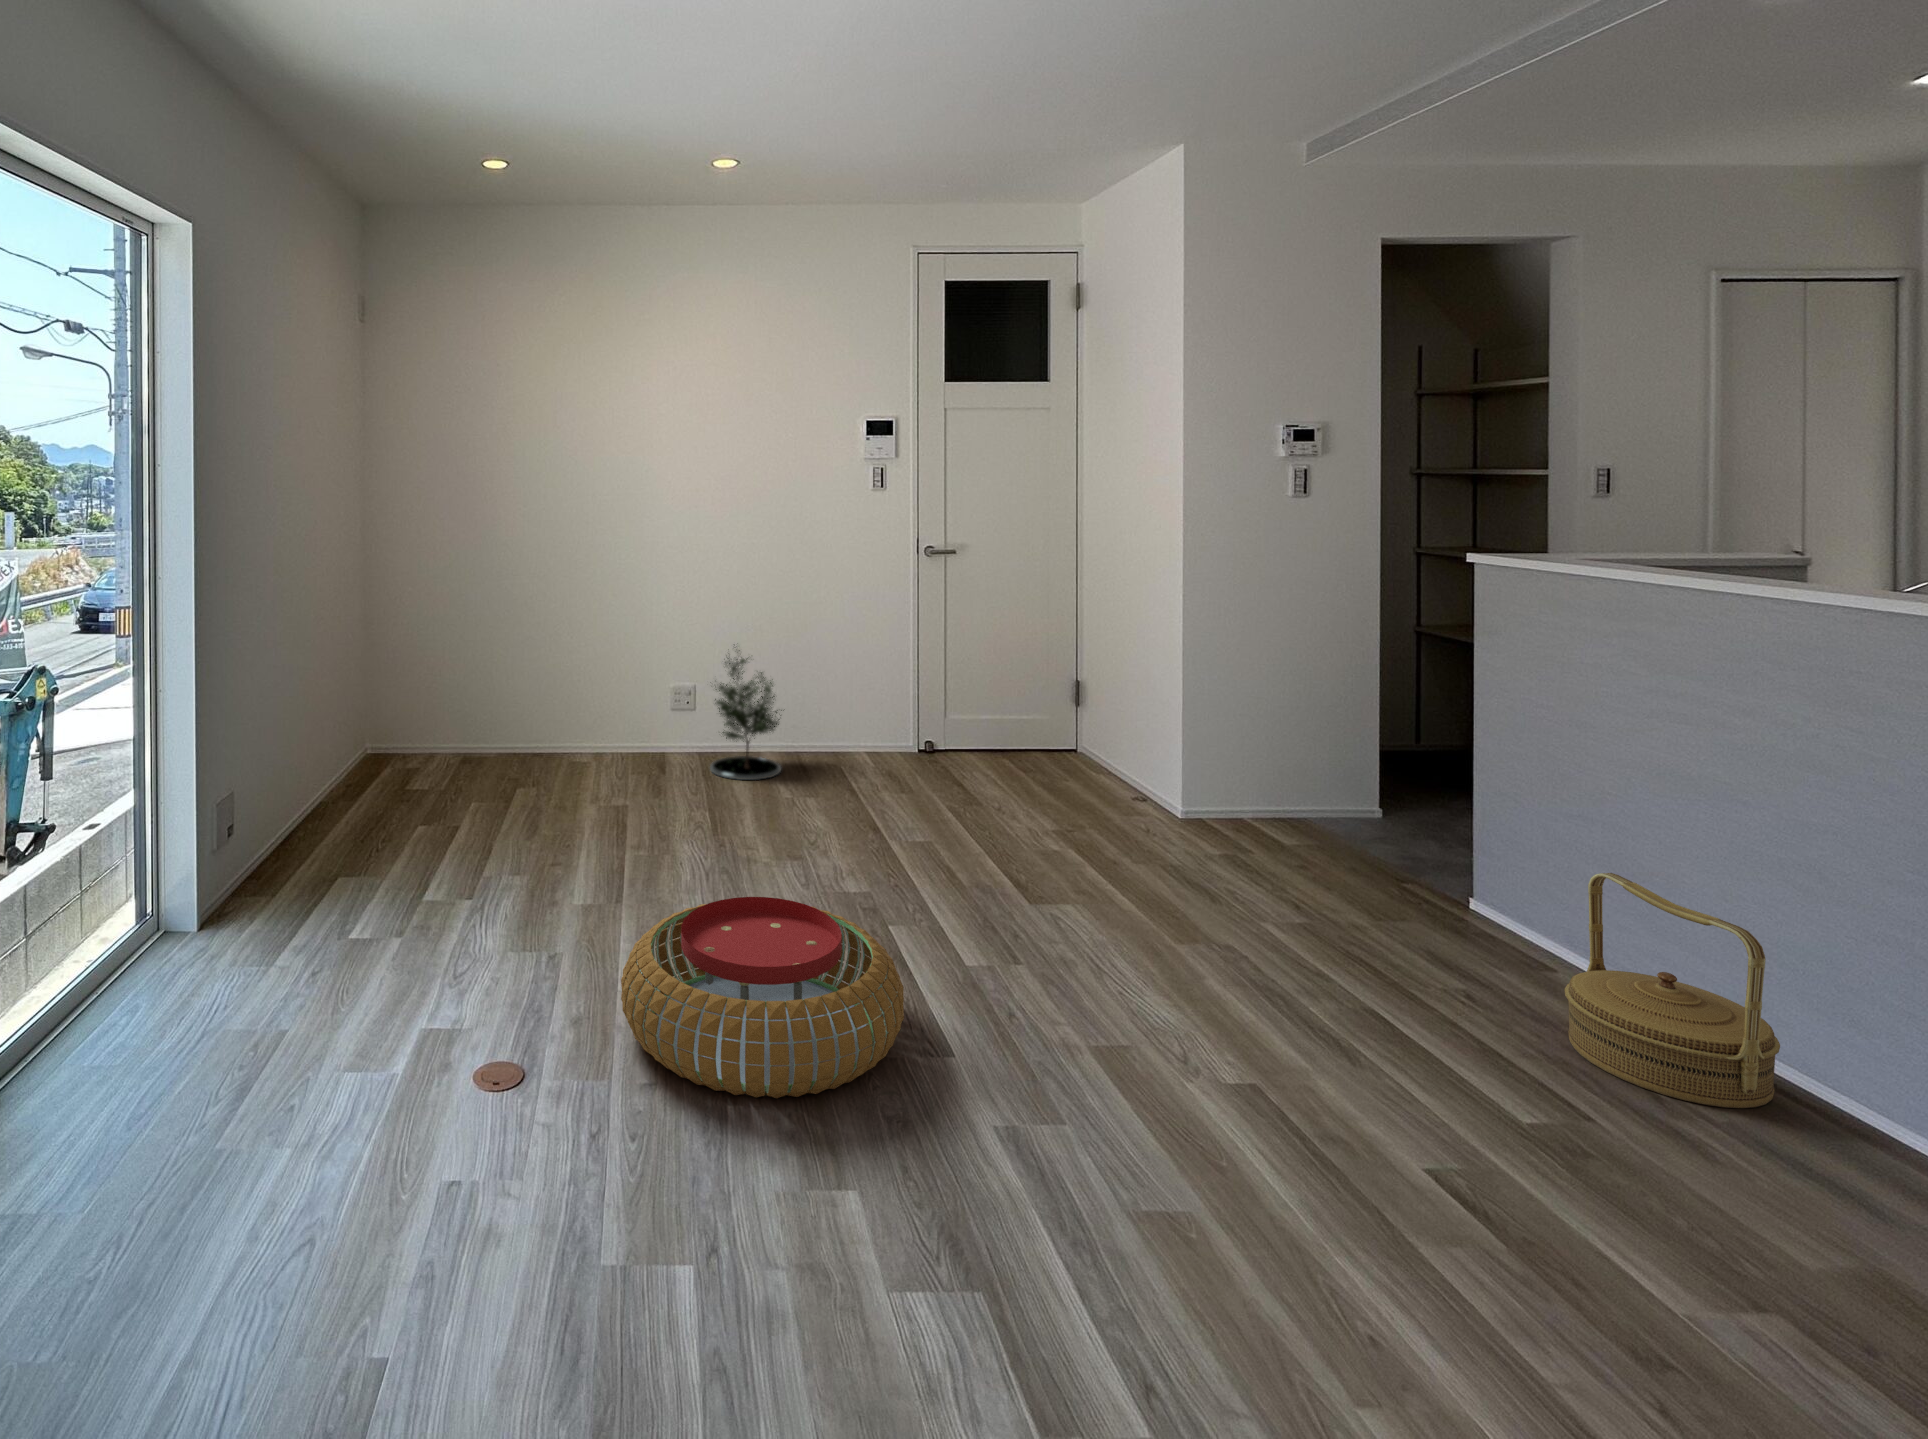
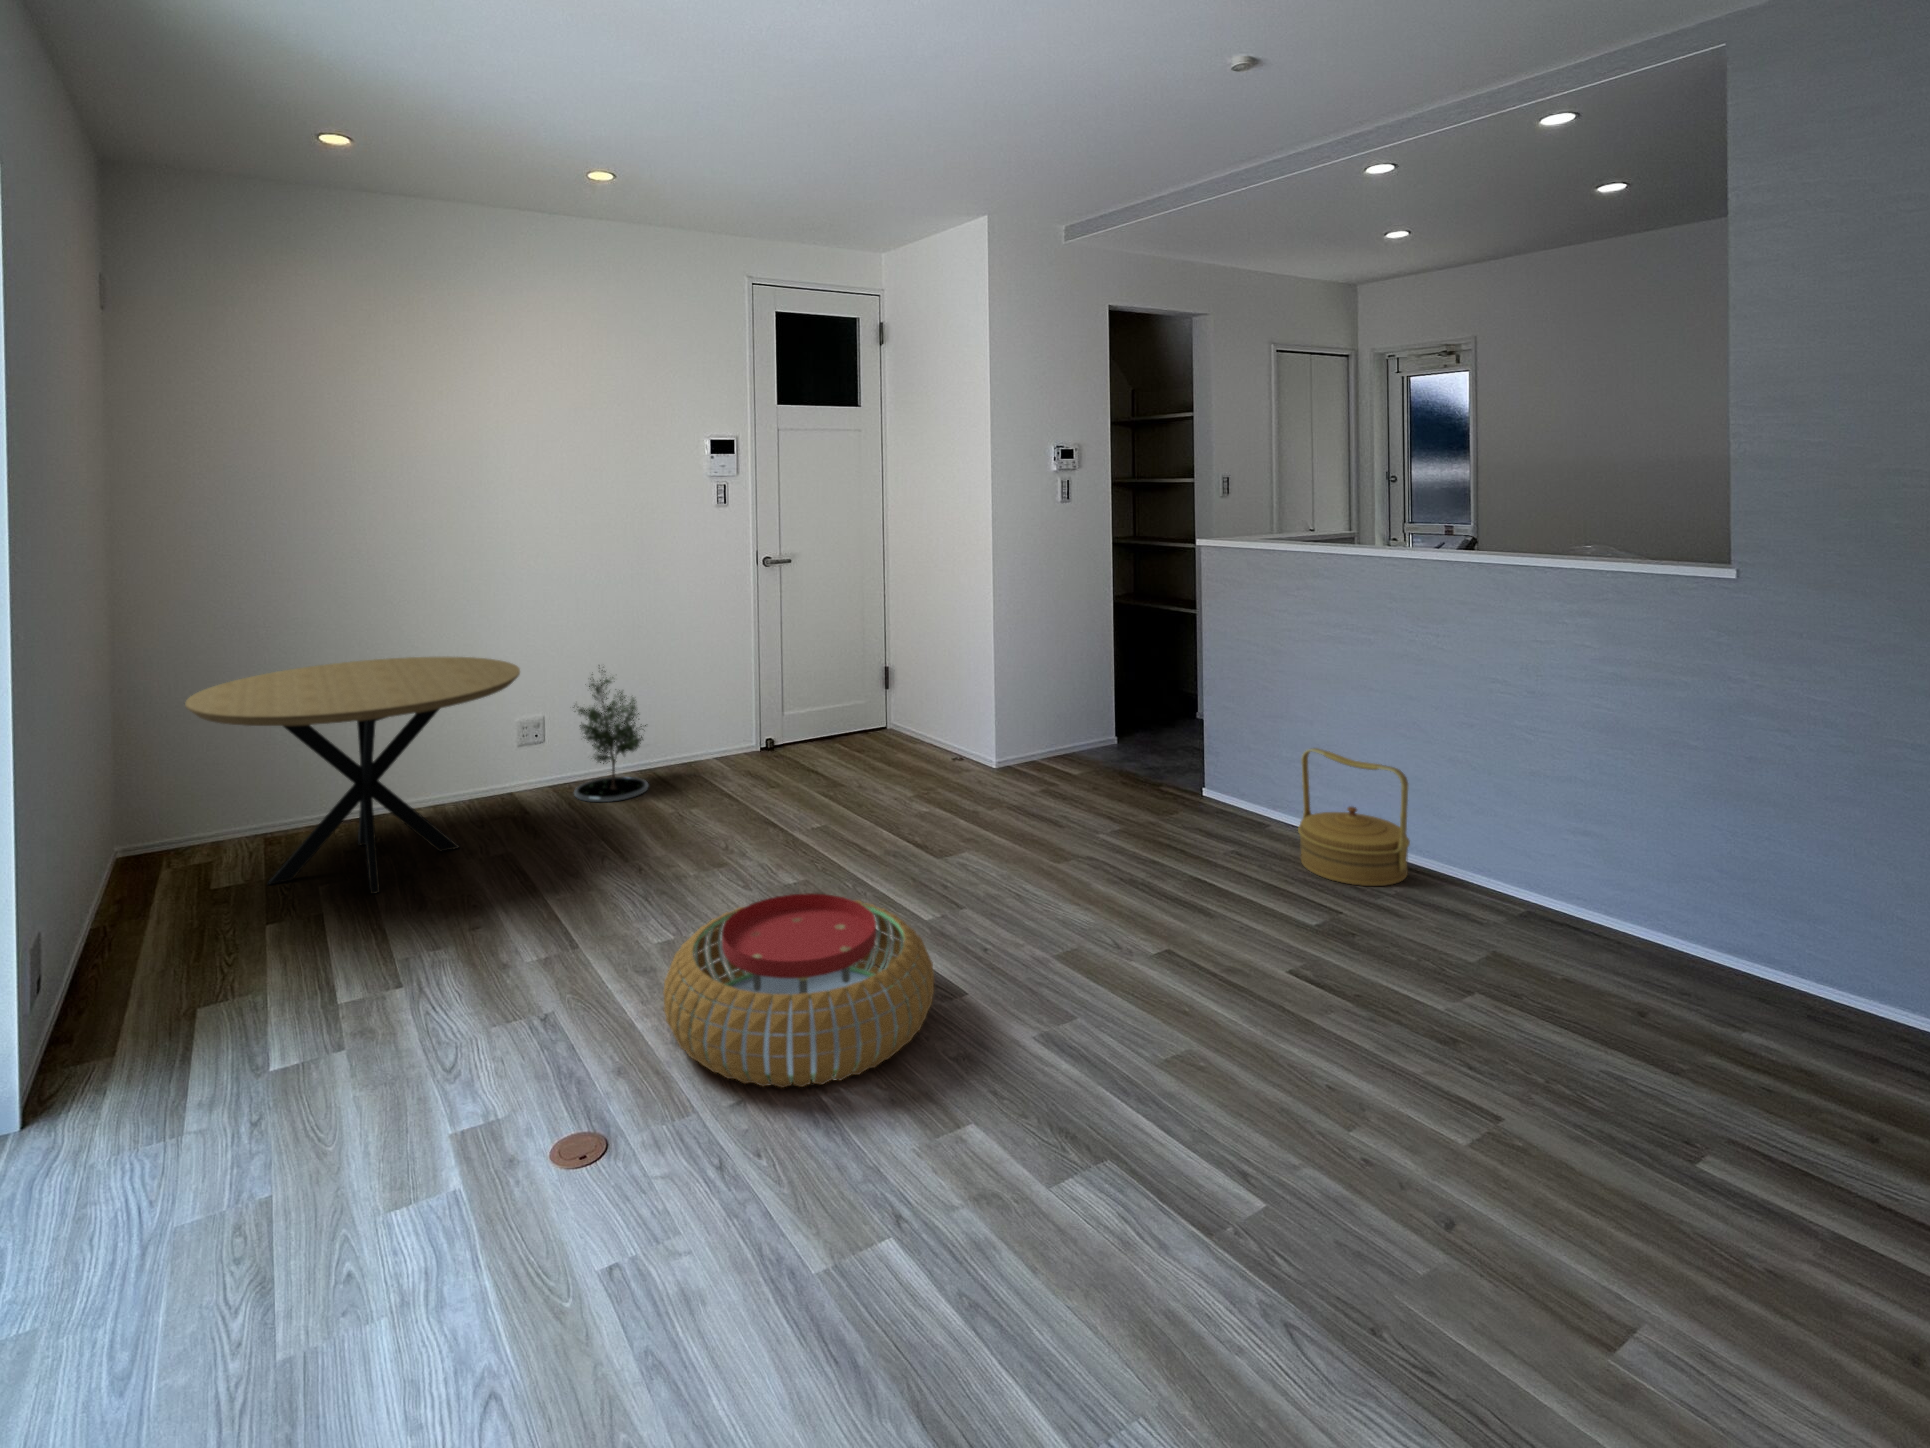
dining table: none [381,618,642,821] -> present [185,657,520,894]

